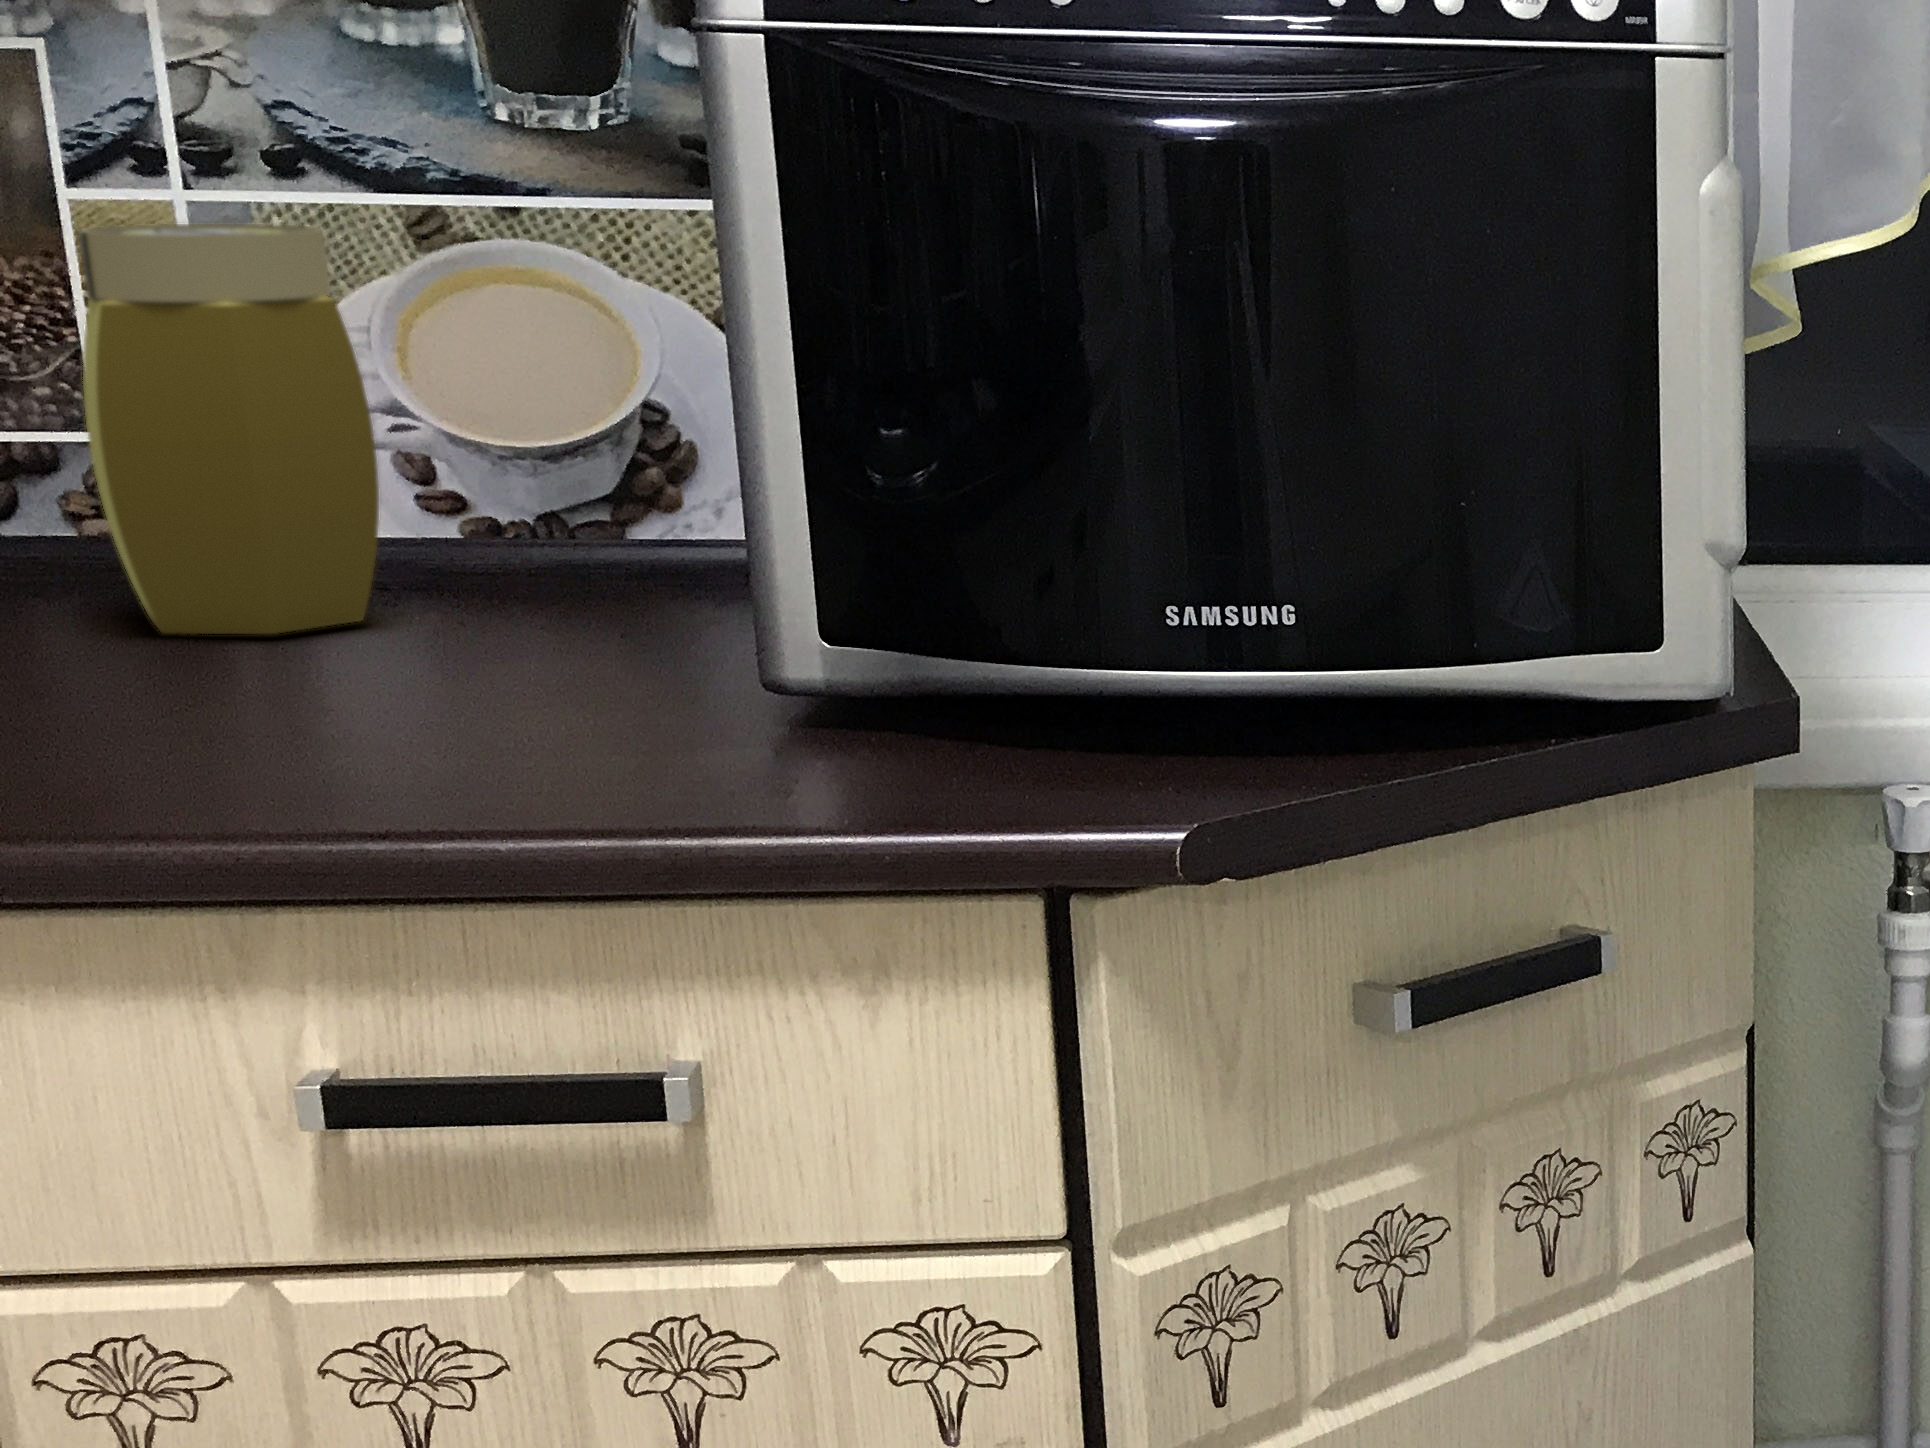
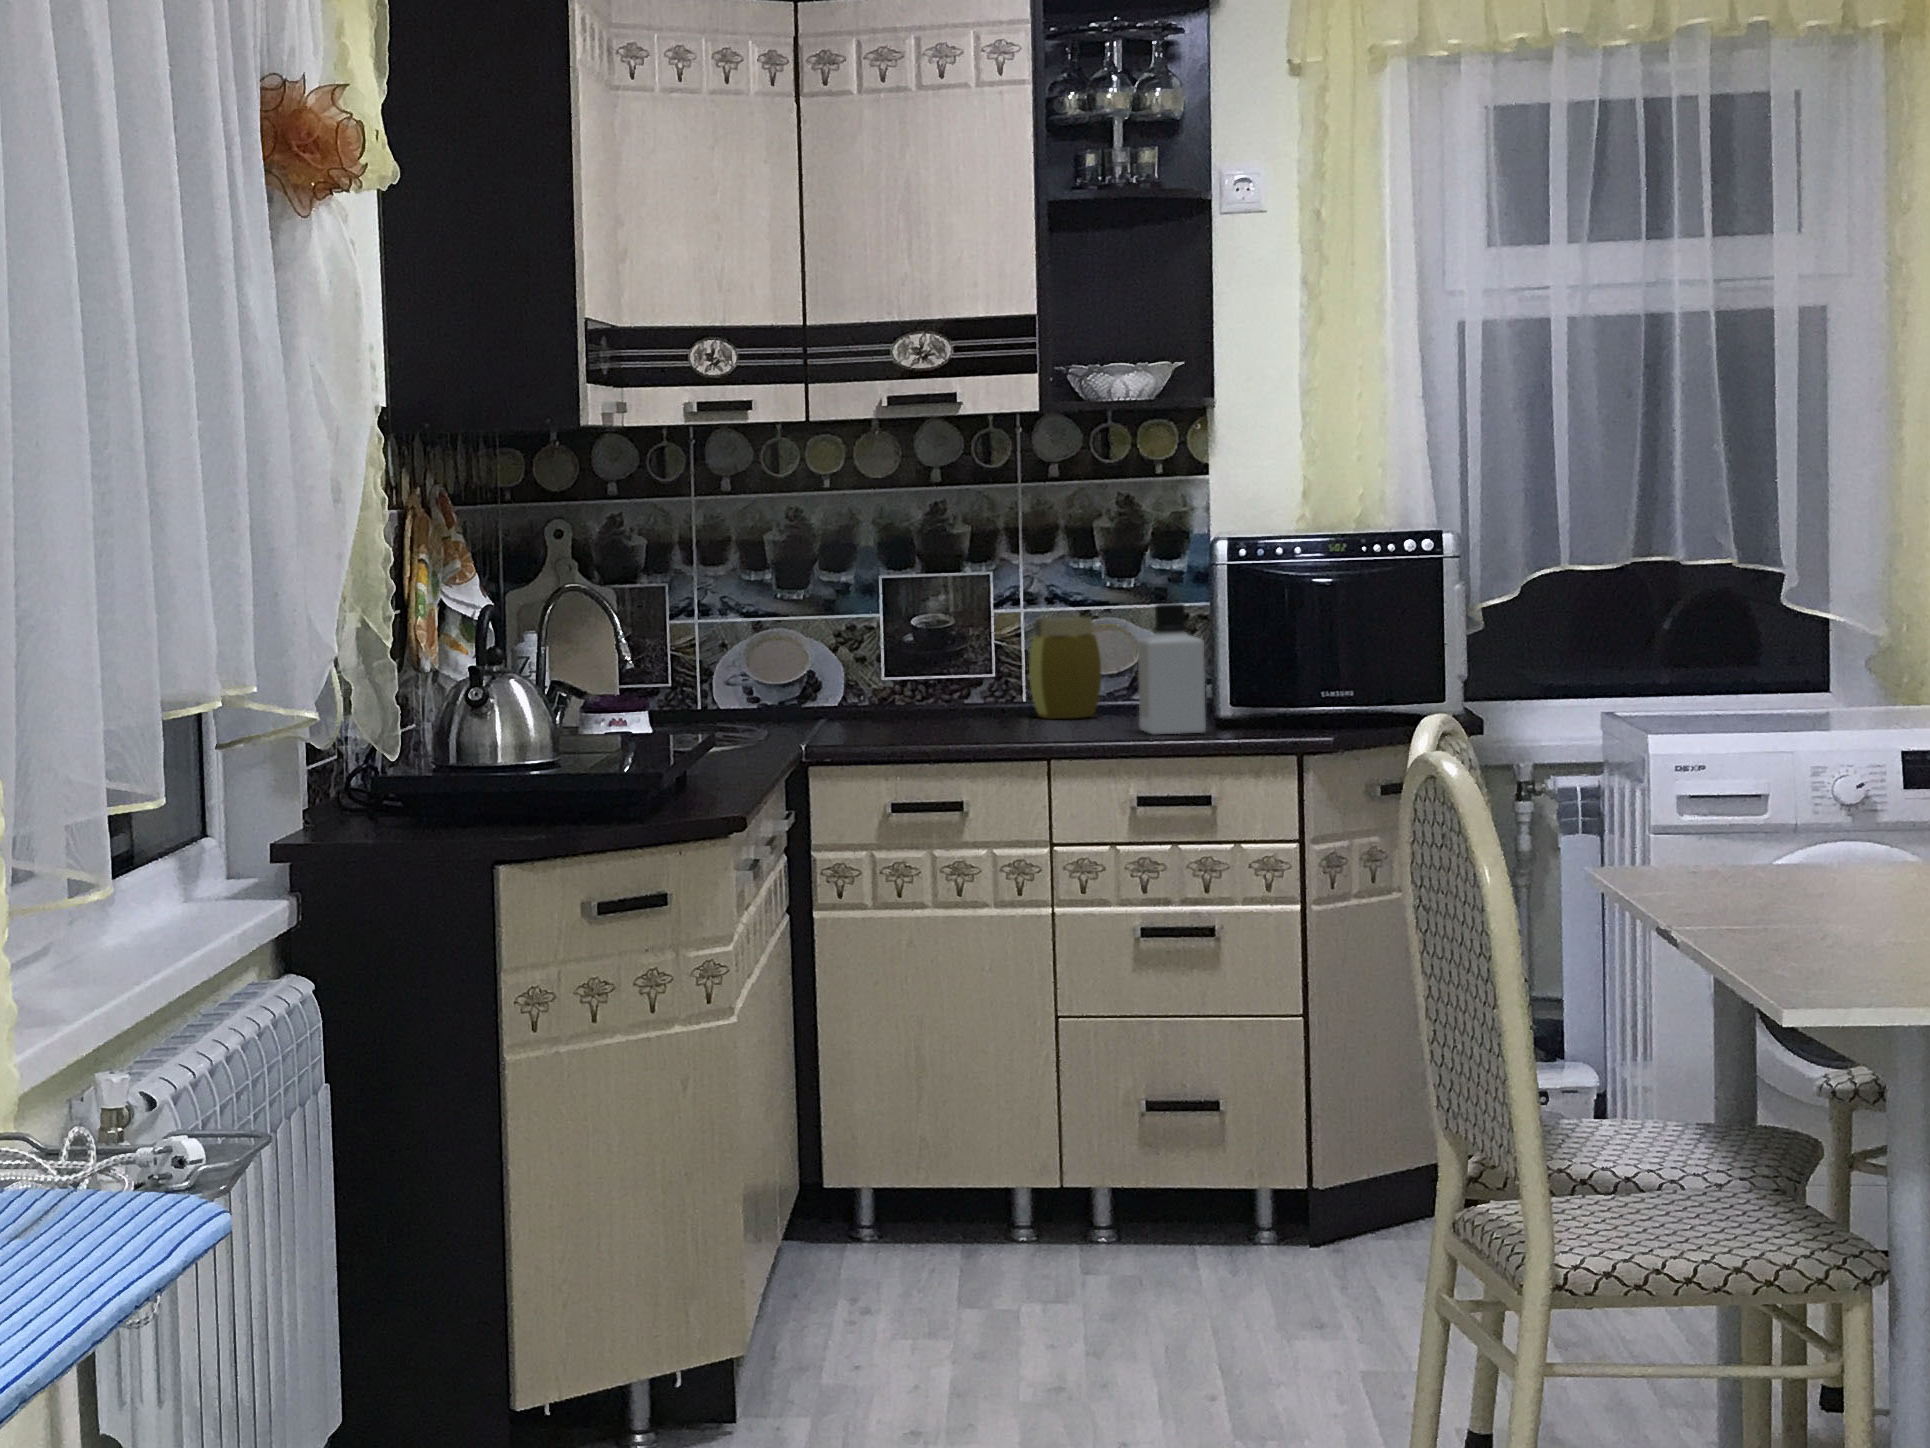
bottle: none [370,182,676,765] -> present [1138,604,1206,734]

